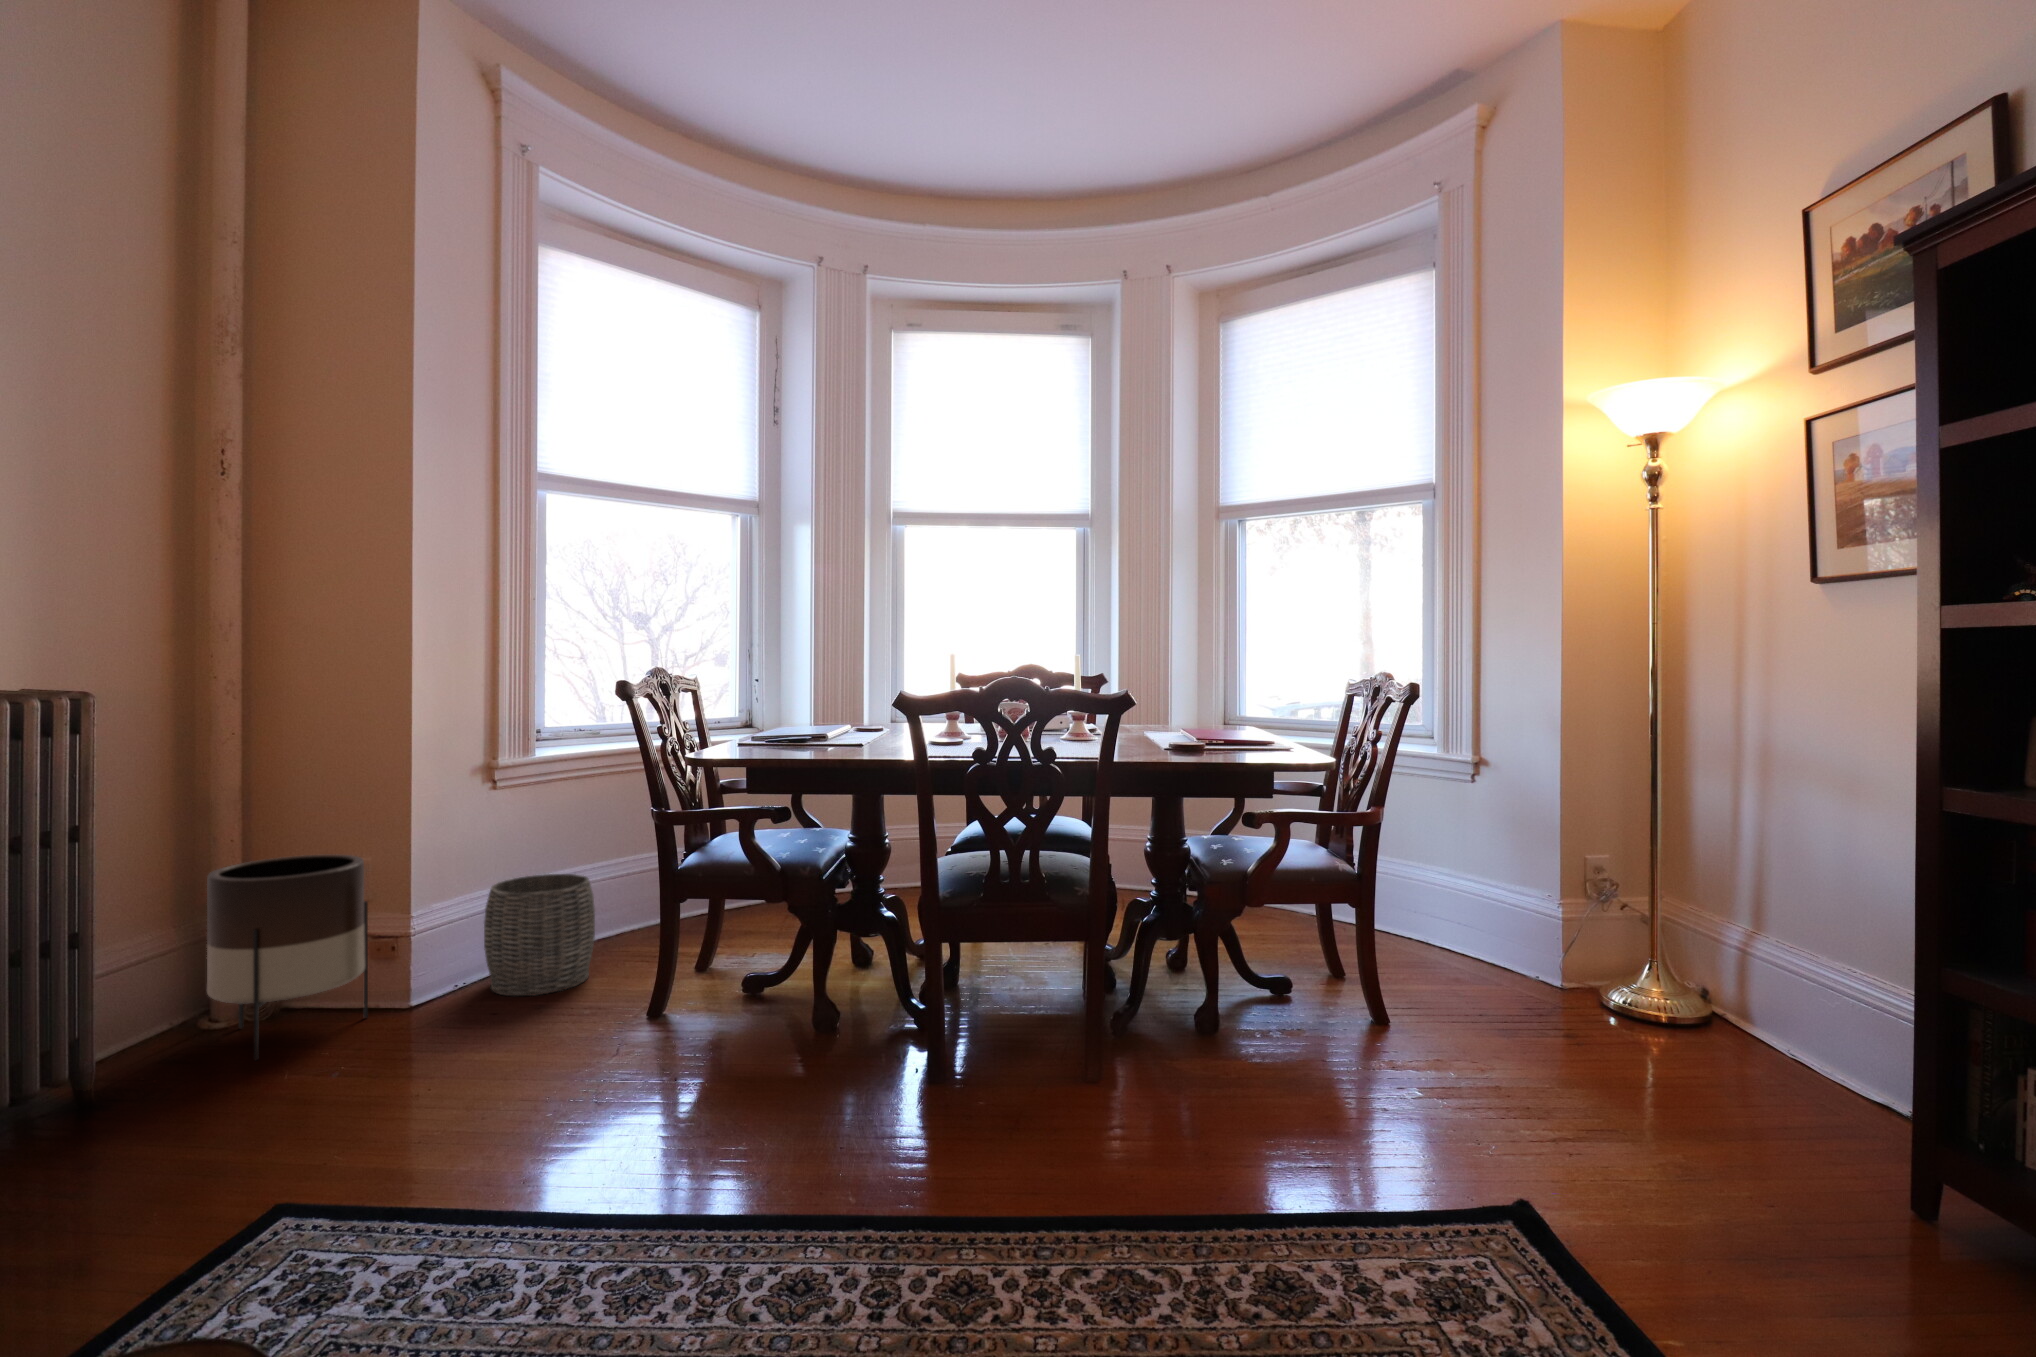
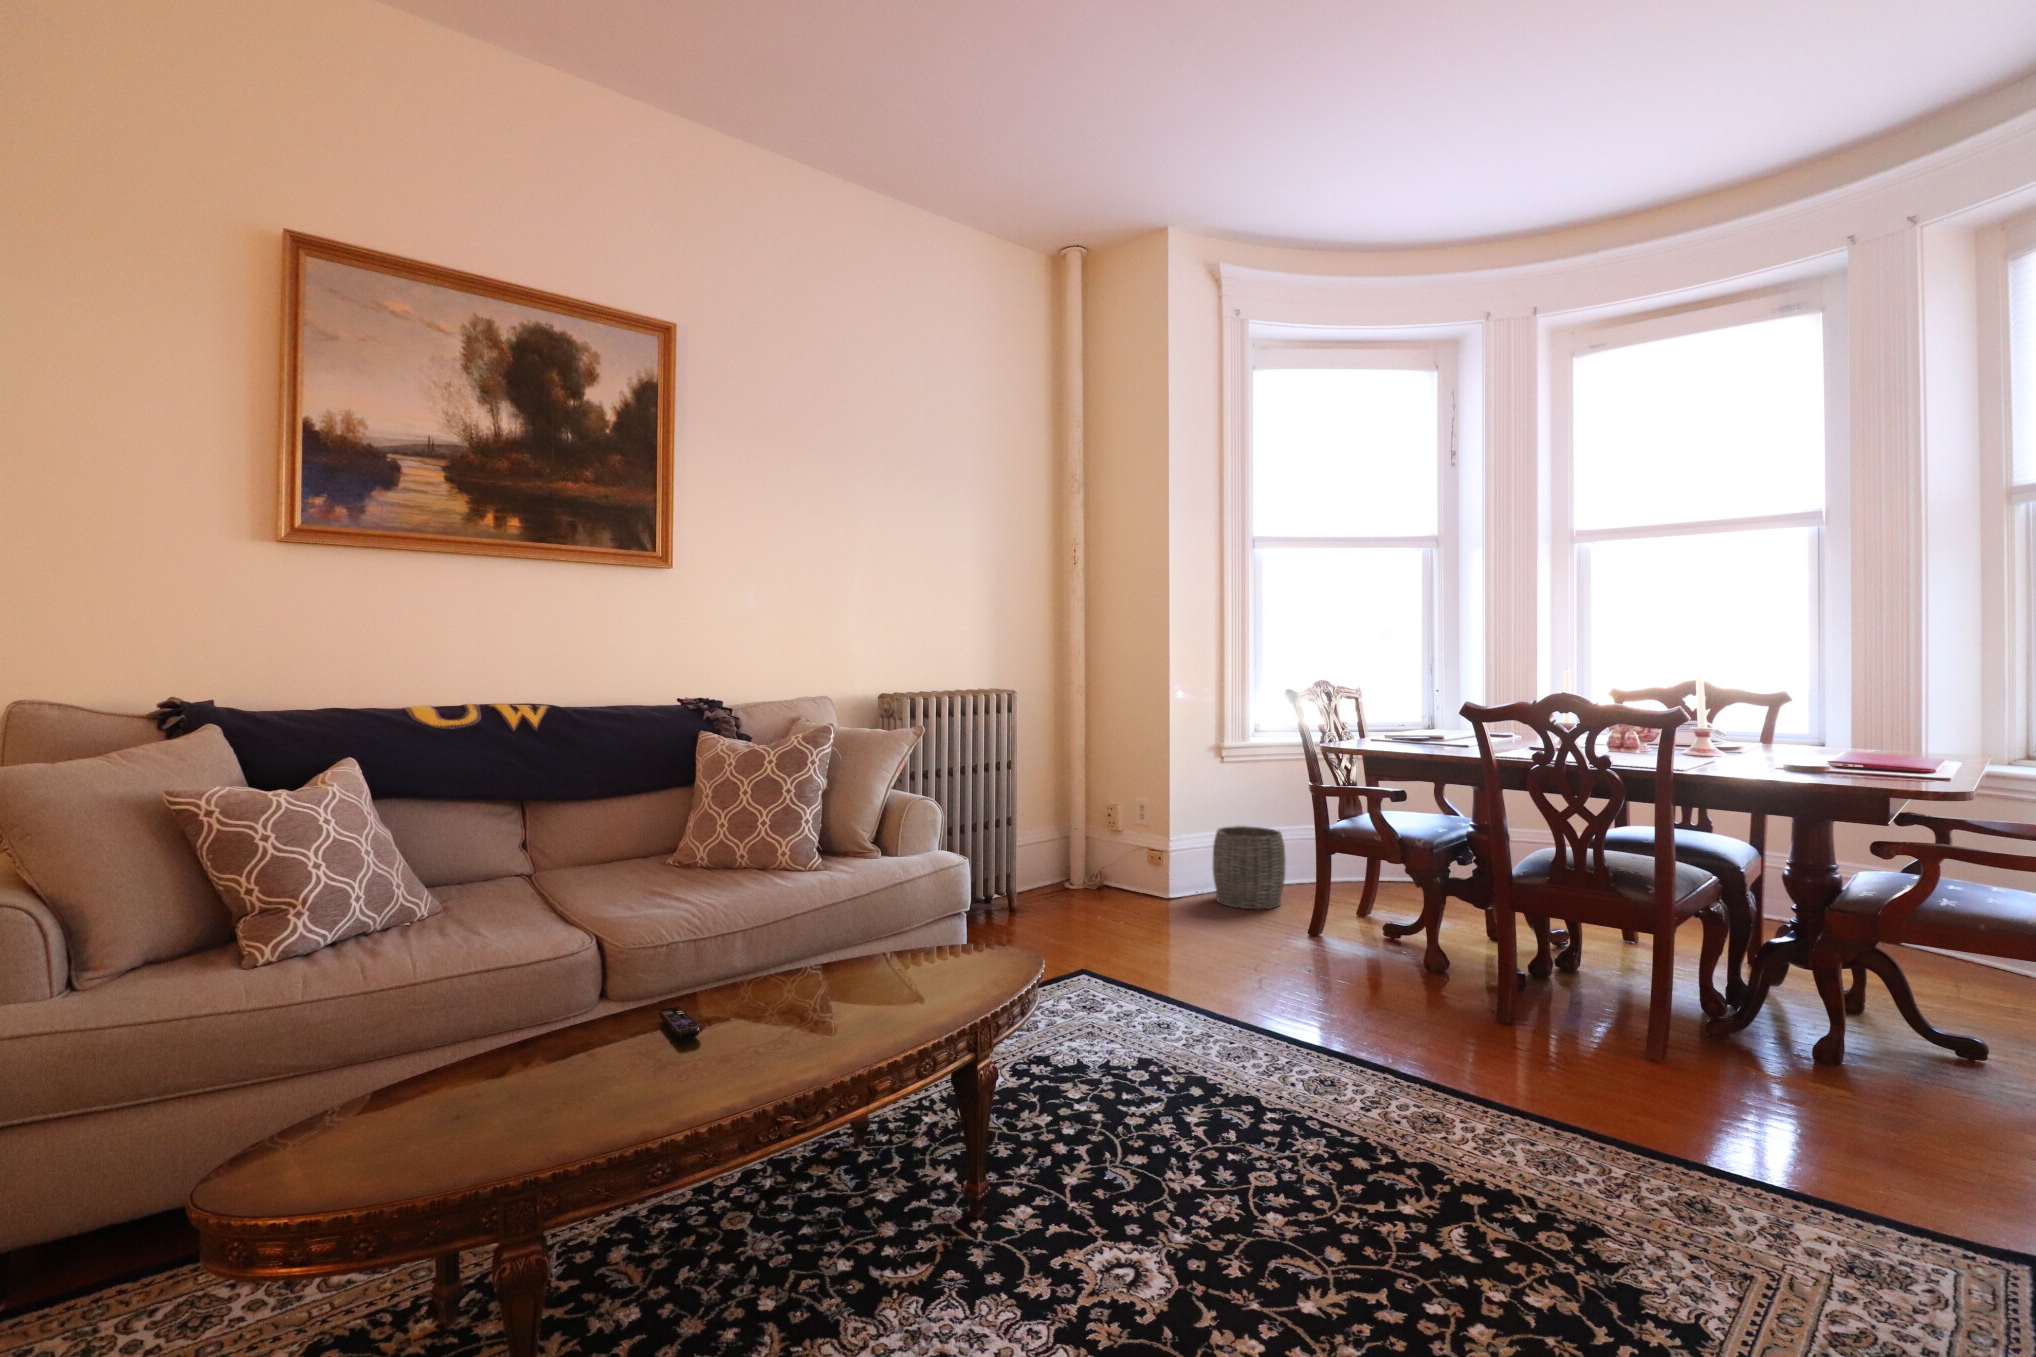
planter: present [207,854,368,1060] -> none [1067,793,1145,908]

